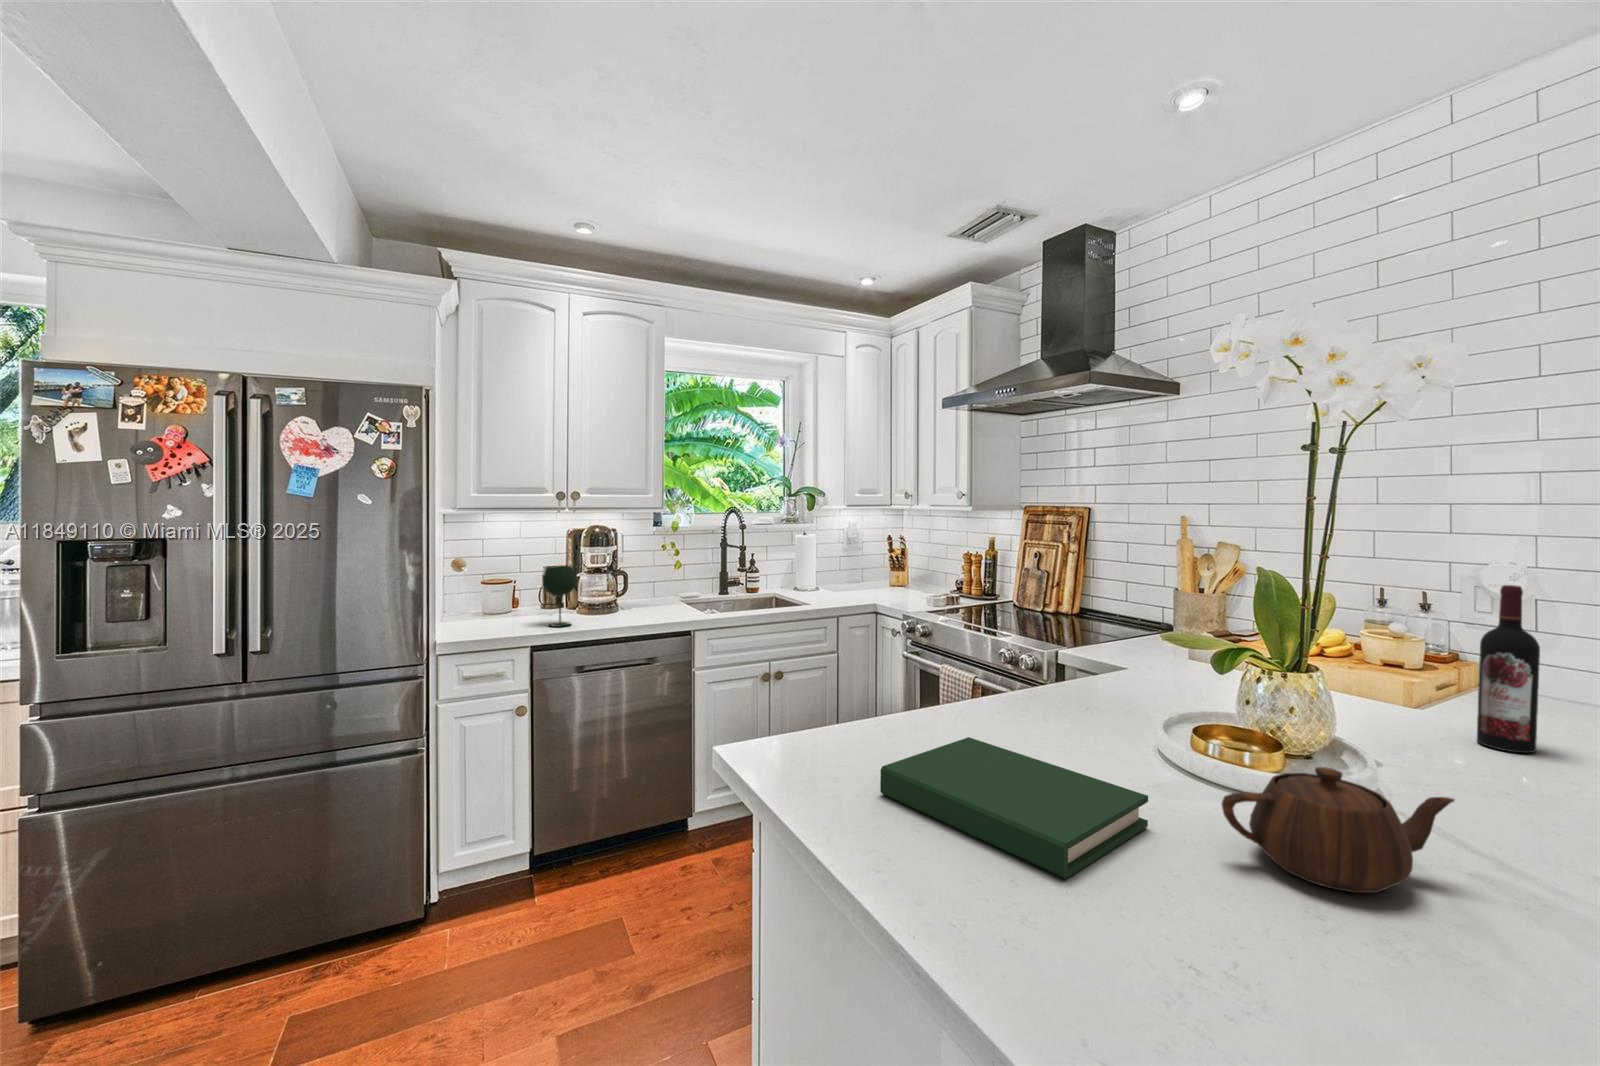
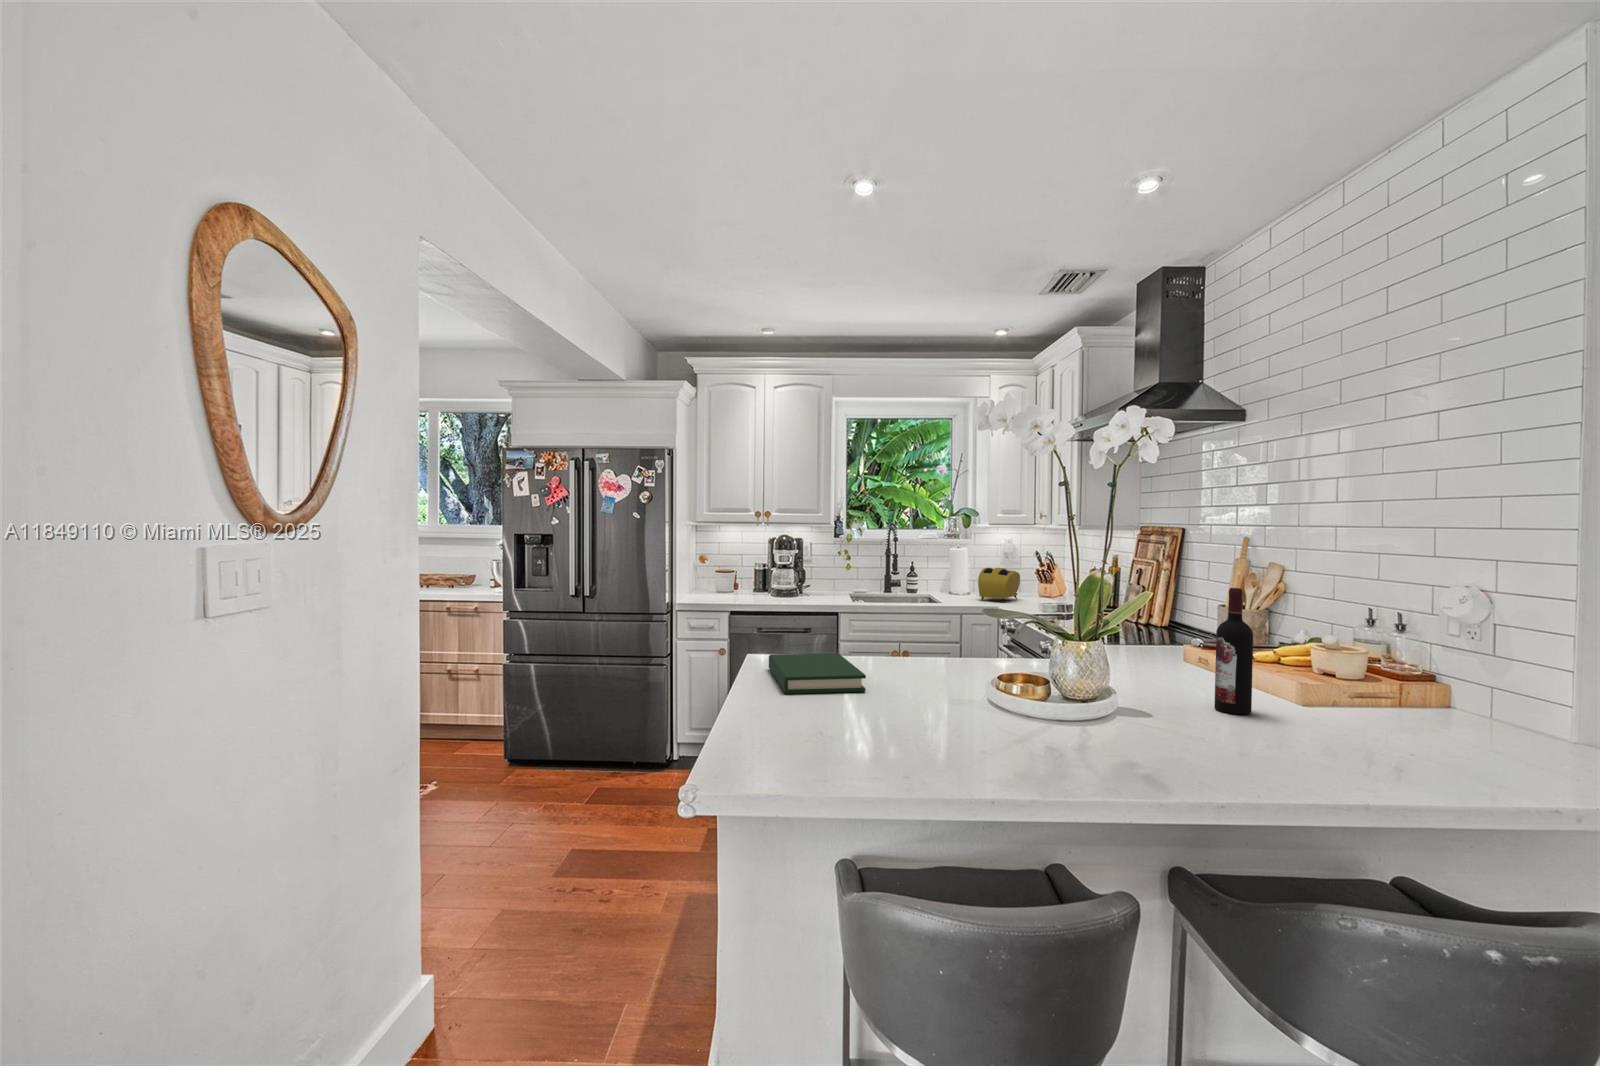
toaster: none [837,557,876,598] -> present [978,568,1020,602]
wine glass: present [543,565,576,627] -> none [737,561,758,601]
teapot: present [1222,767,1455,893] -> none [869,658,965,716]

